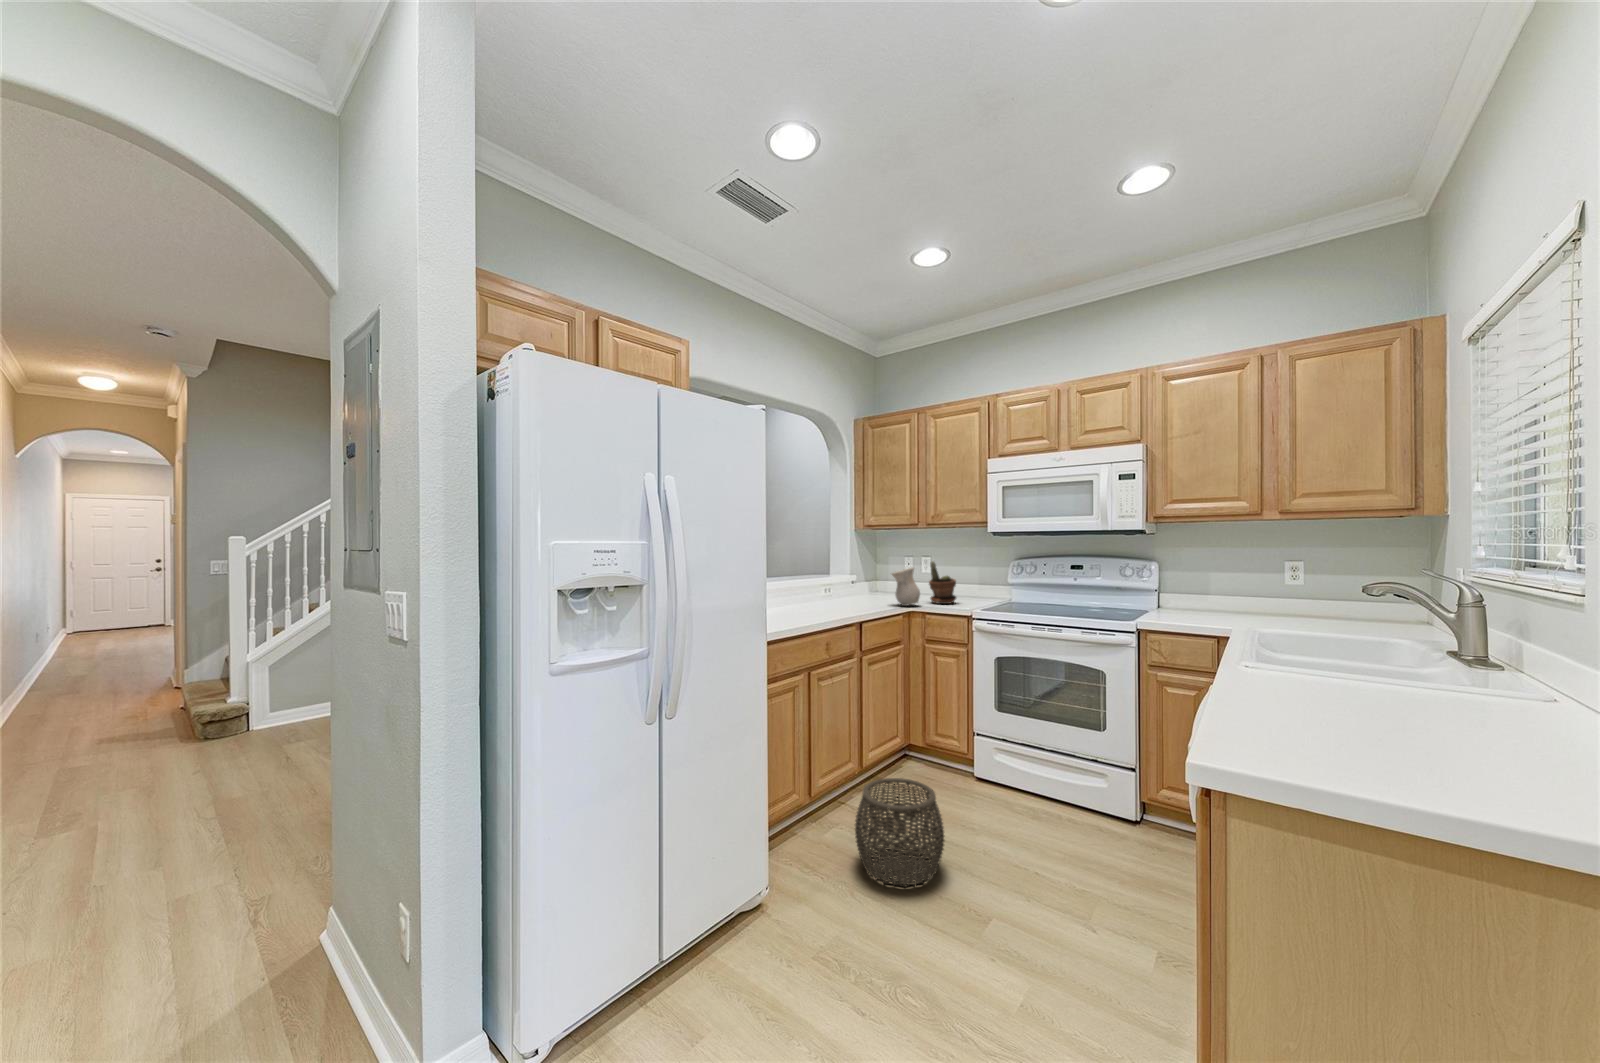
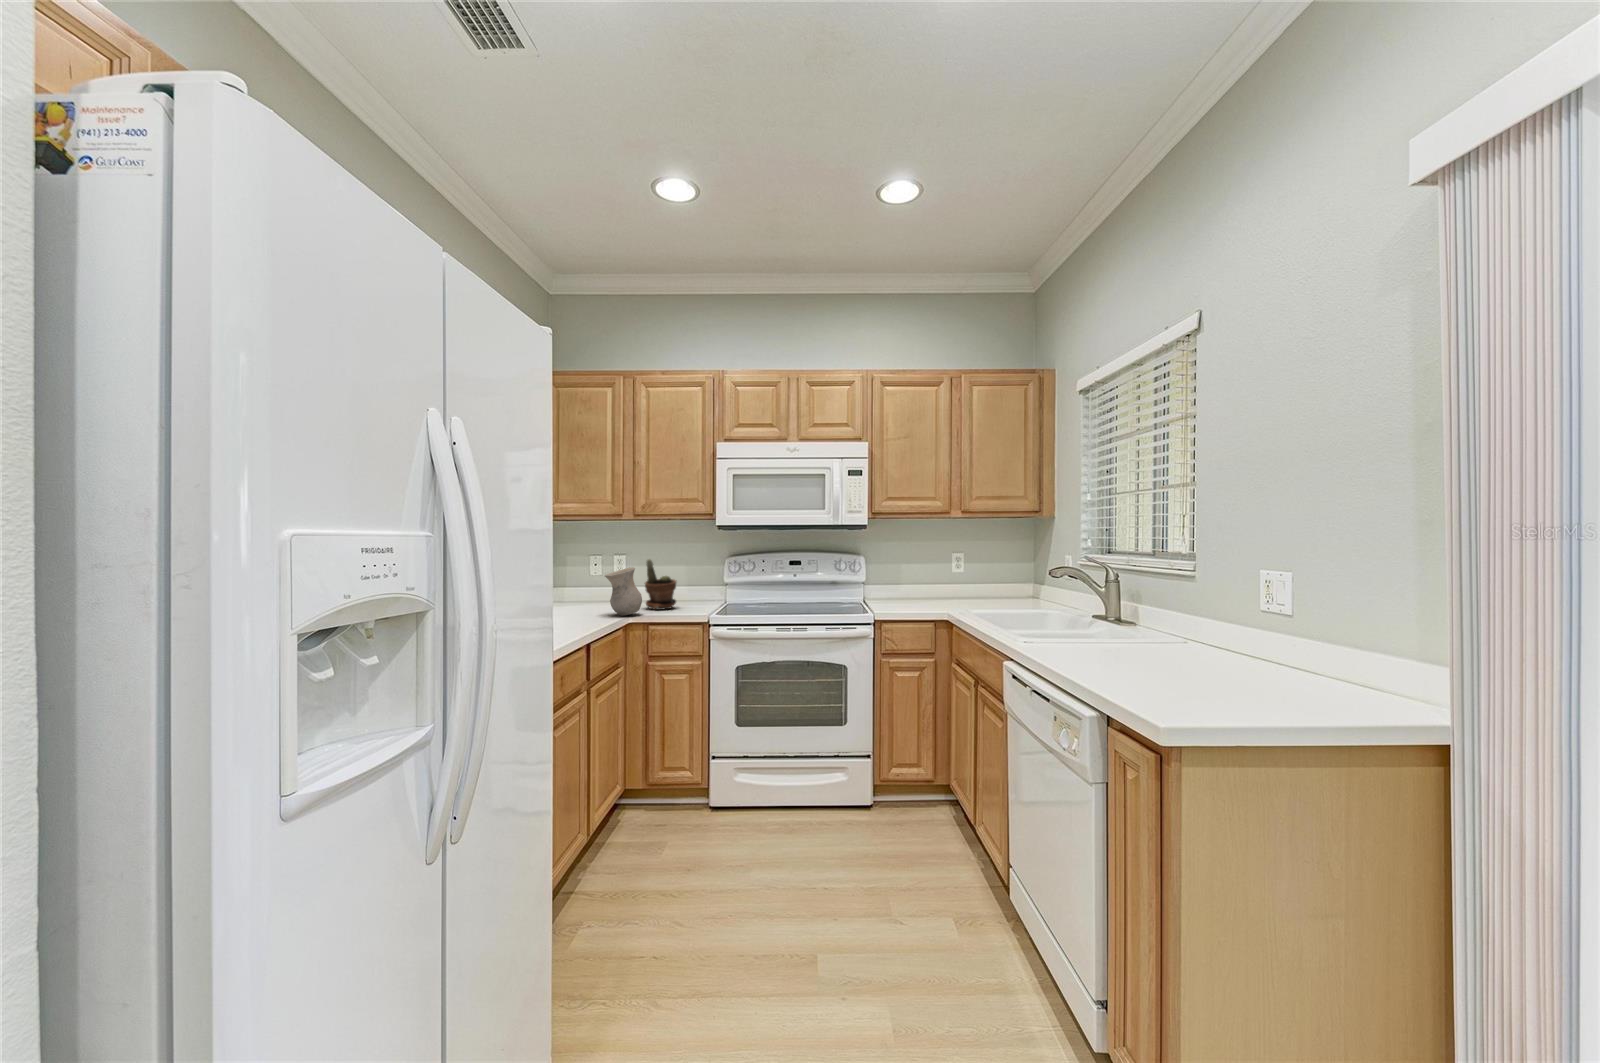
woven basket: present [855,778,944,887] -> none [633,839,753,994]

